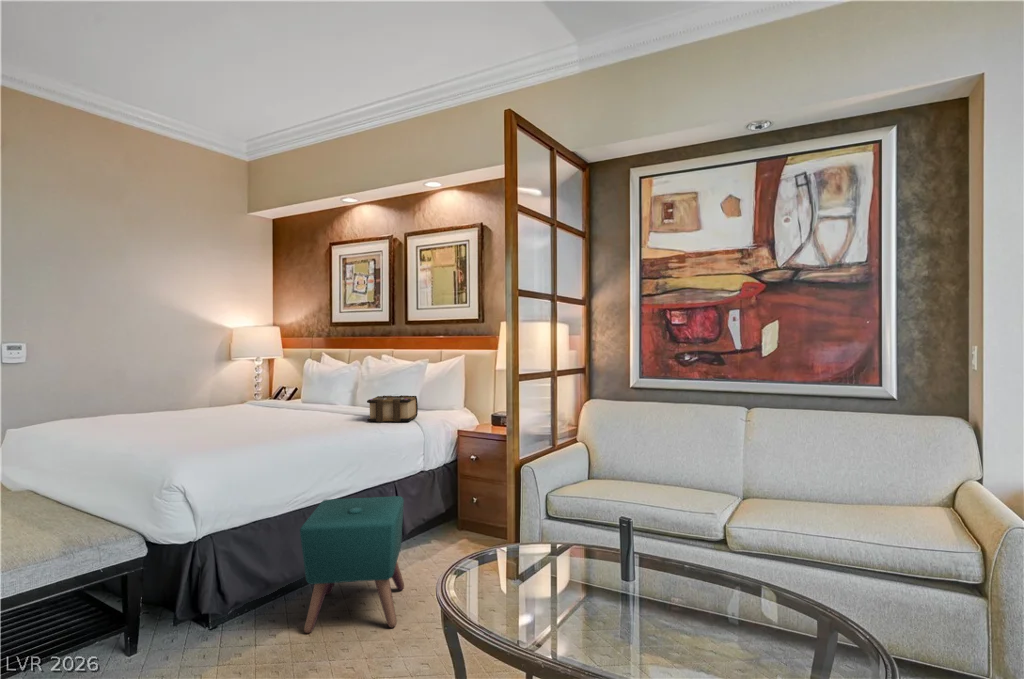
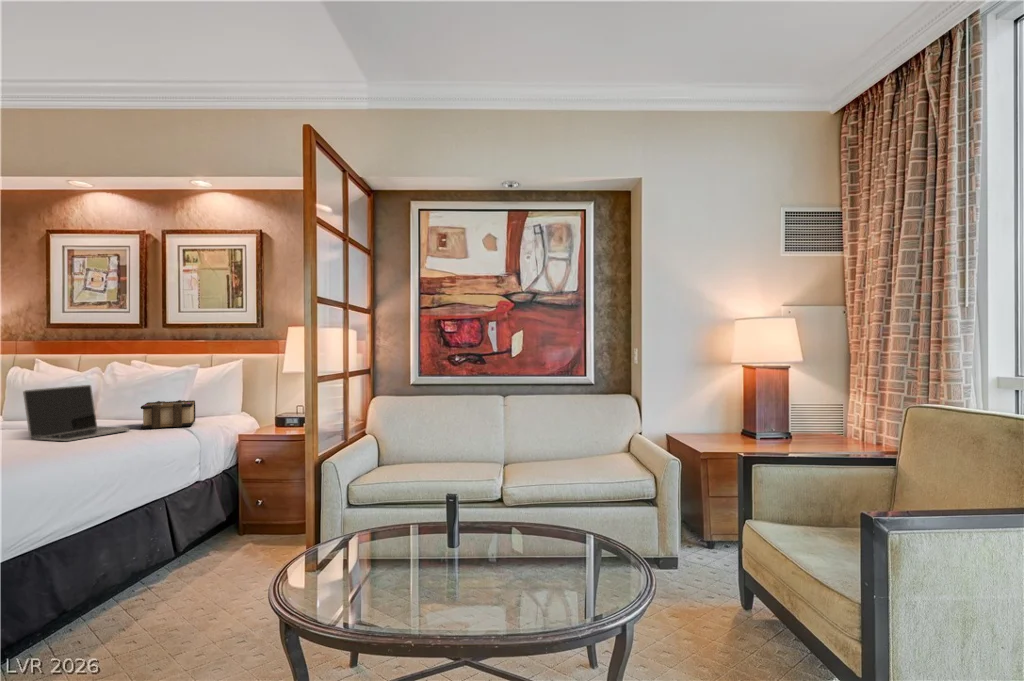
laptop: none [278,378,358,431] -> present [23,385,130,441]
ottoman: present [300,496,404,633] -> none [118,494,225,638]

